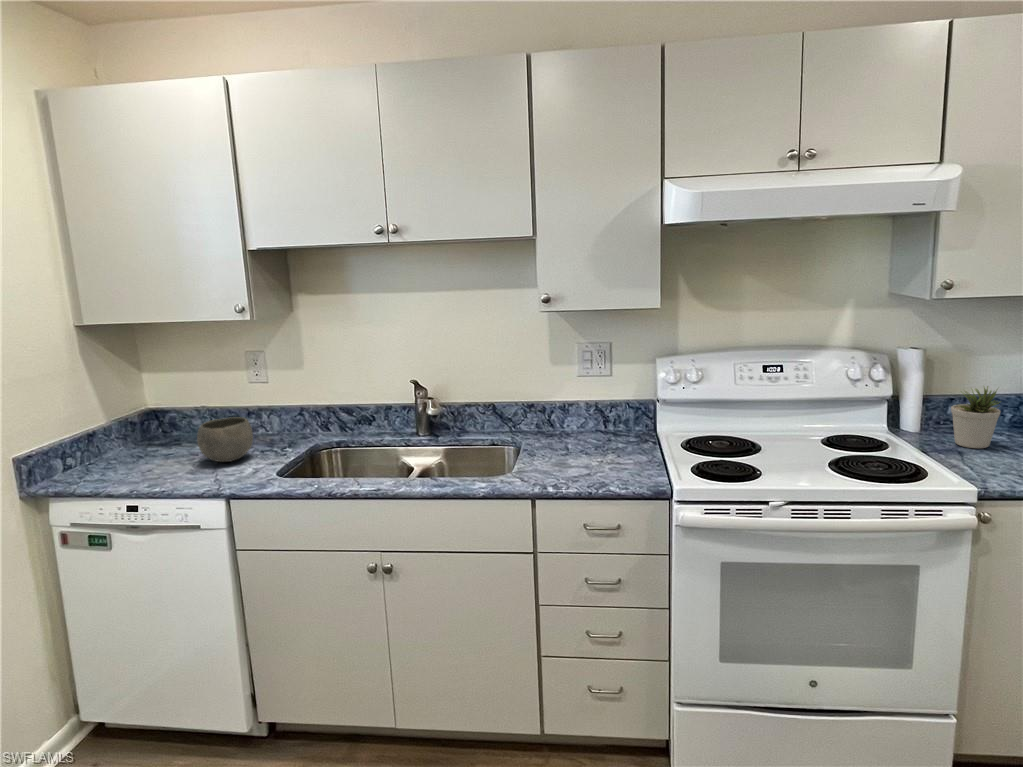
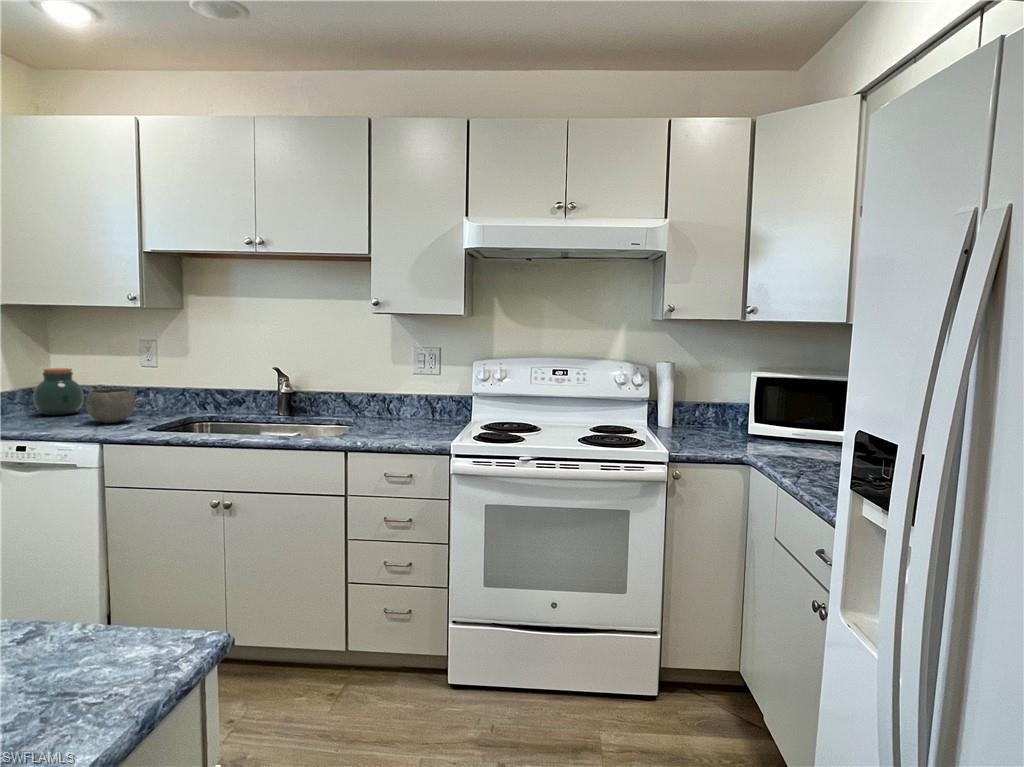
potted plant: present [951,386,1000,448] -> none [687,388,720,437]
jar: none [132,392,188,450] -> present [33,368,83,415]

